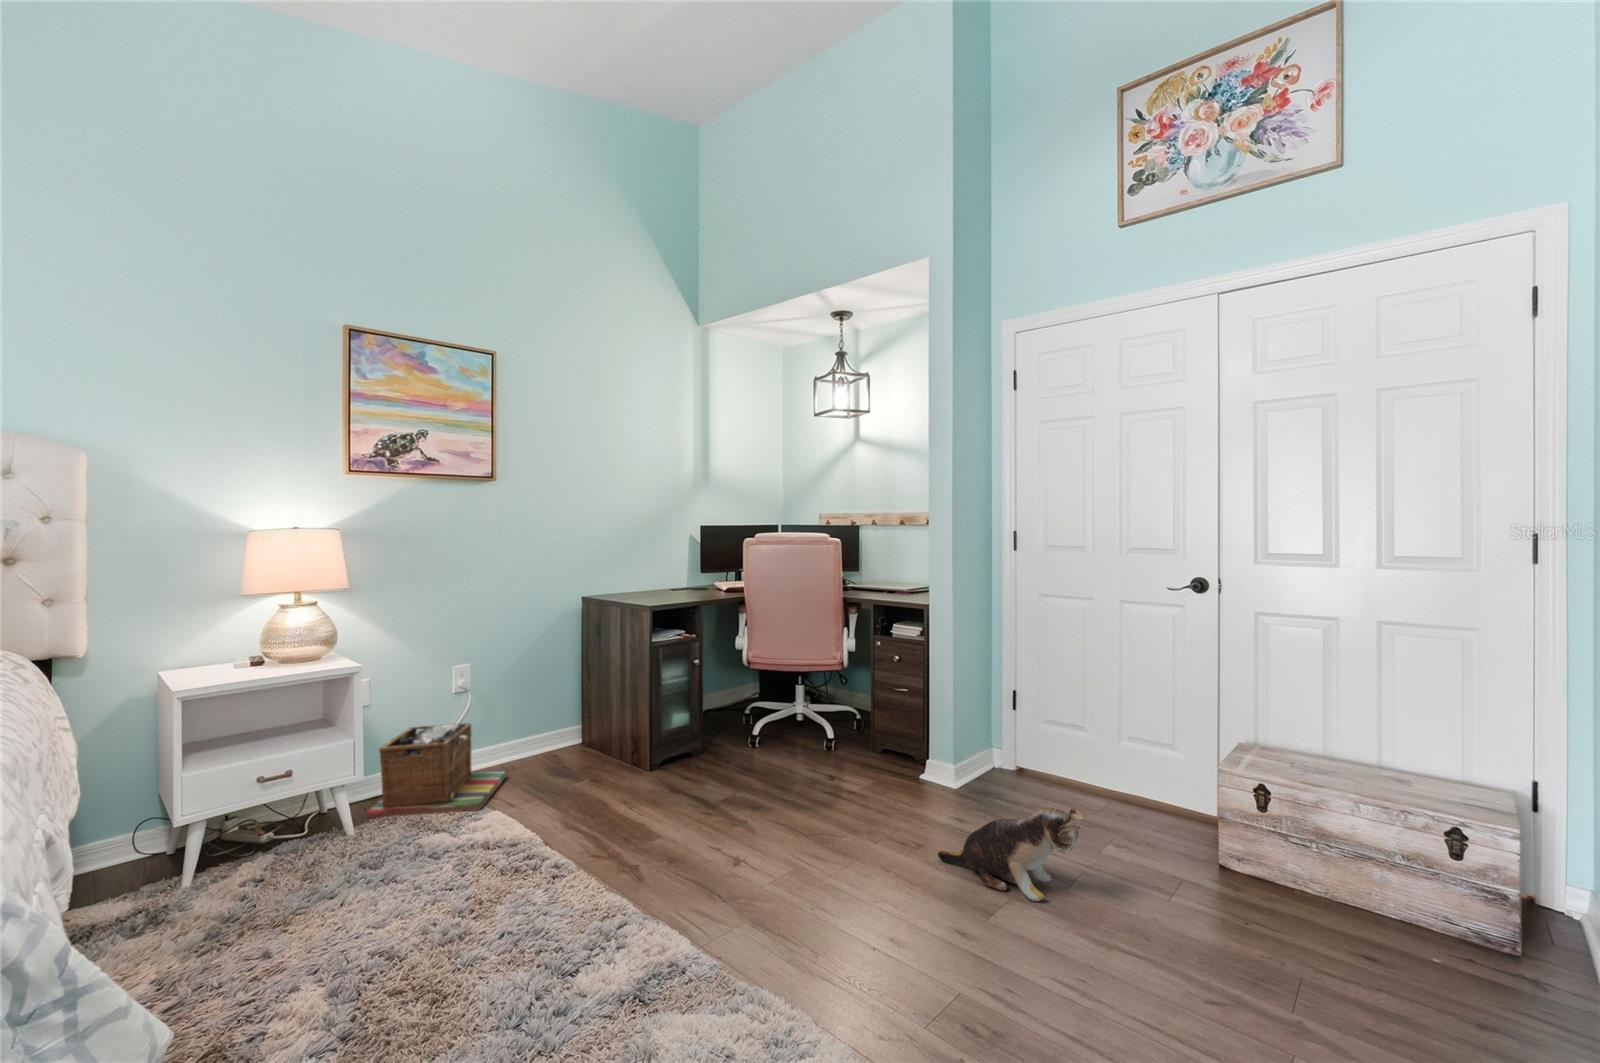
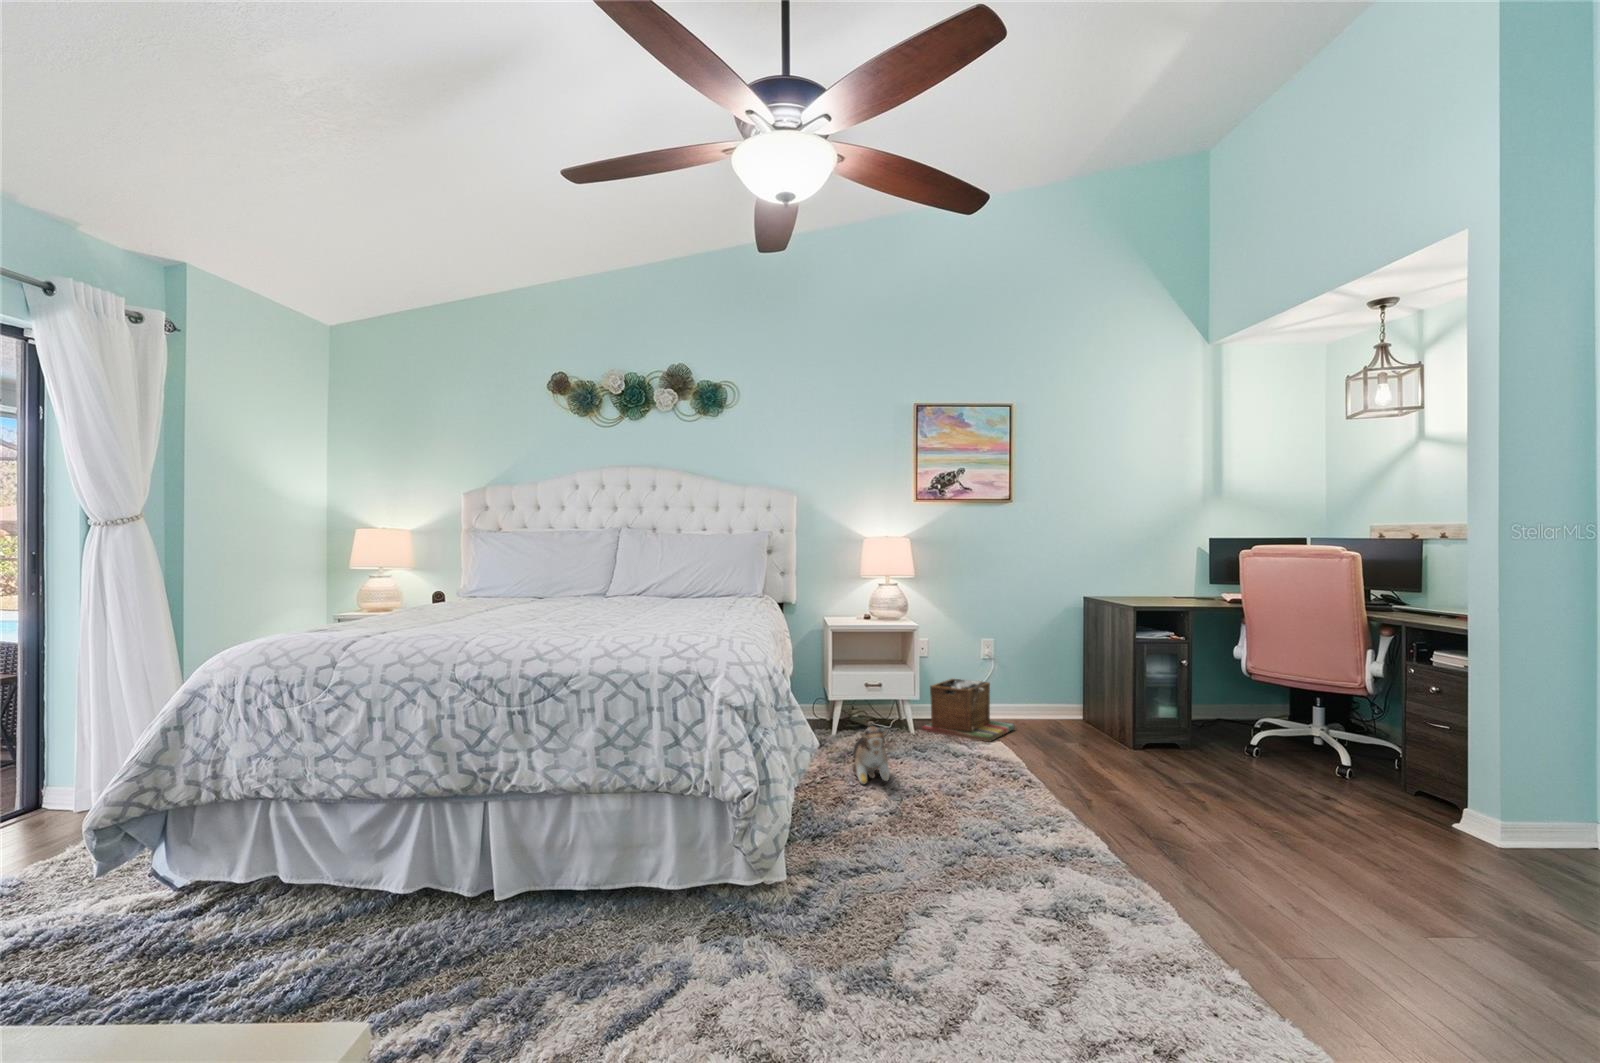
plush toy: present [938,806,1087,901] -> present [853,726,889,784]

